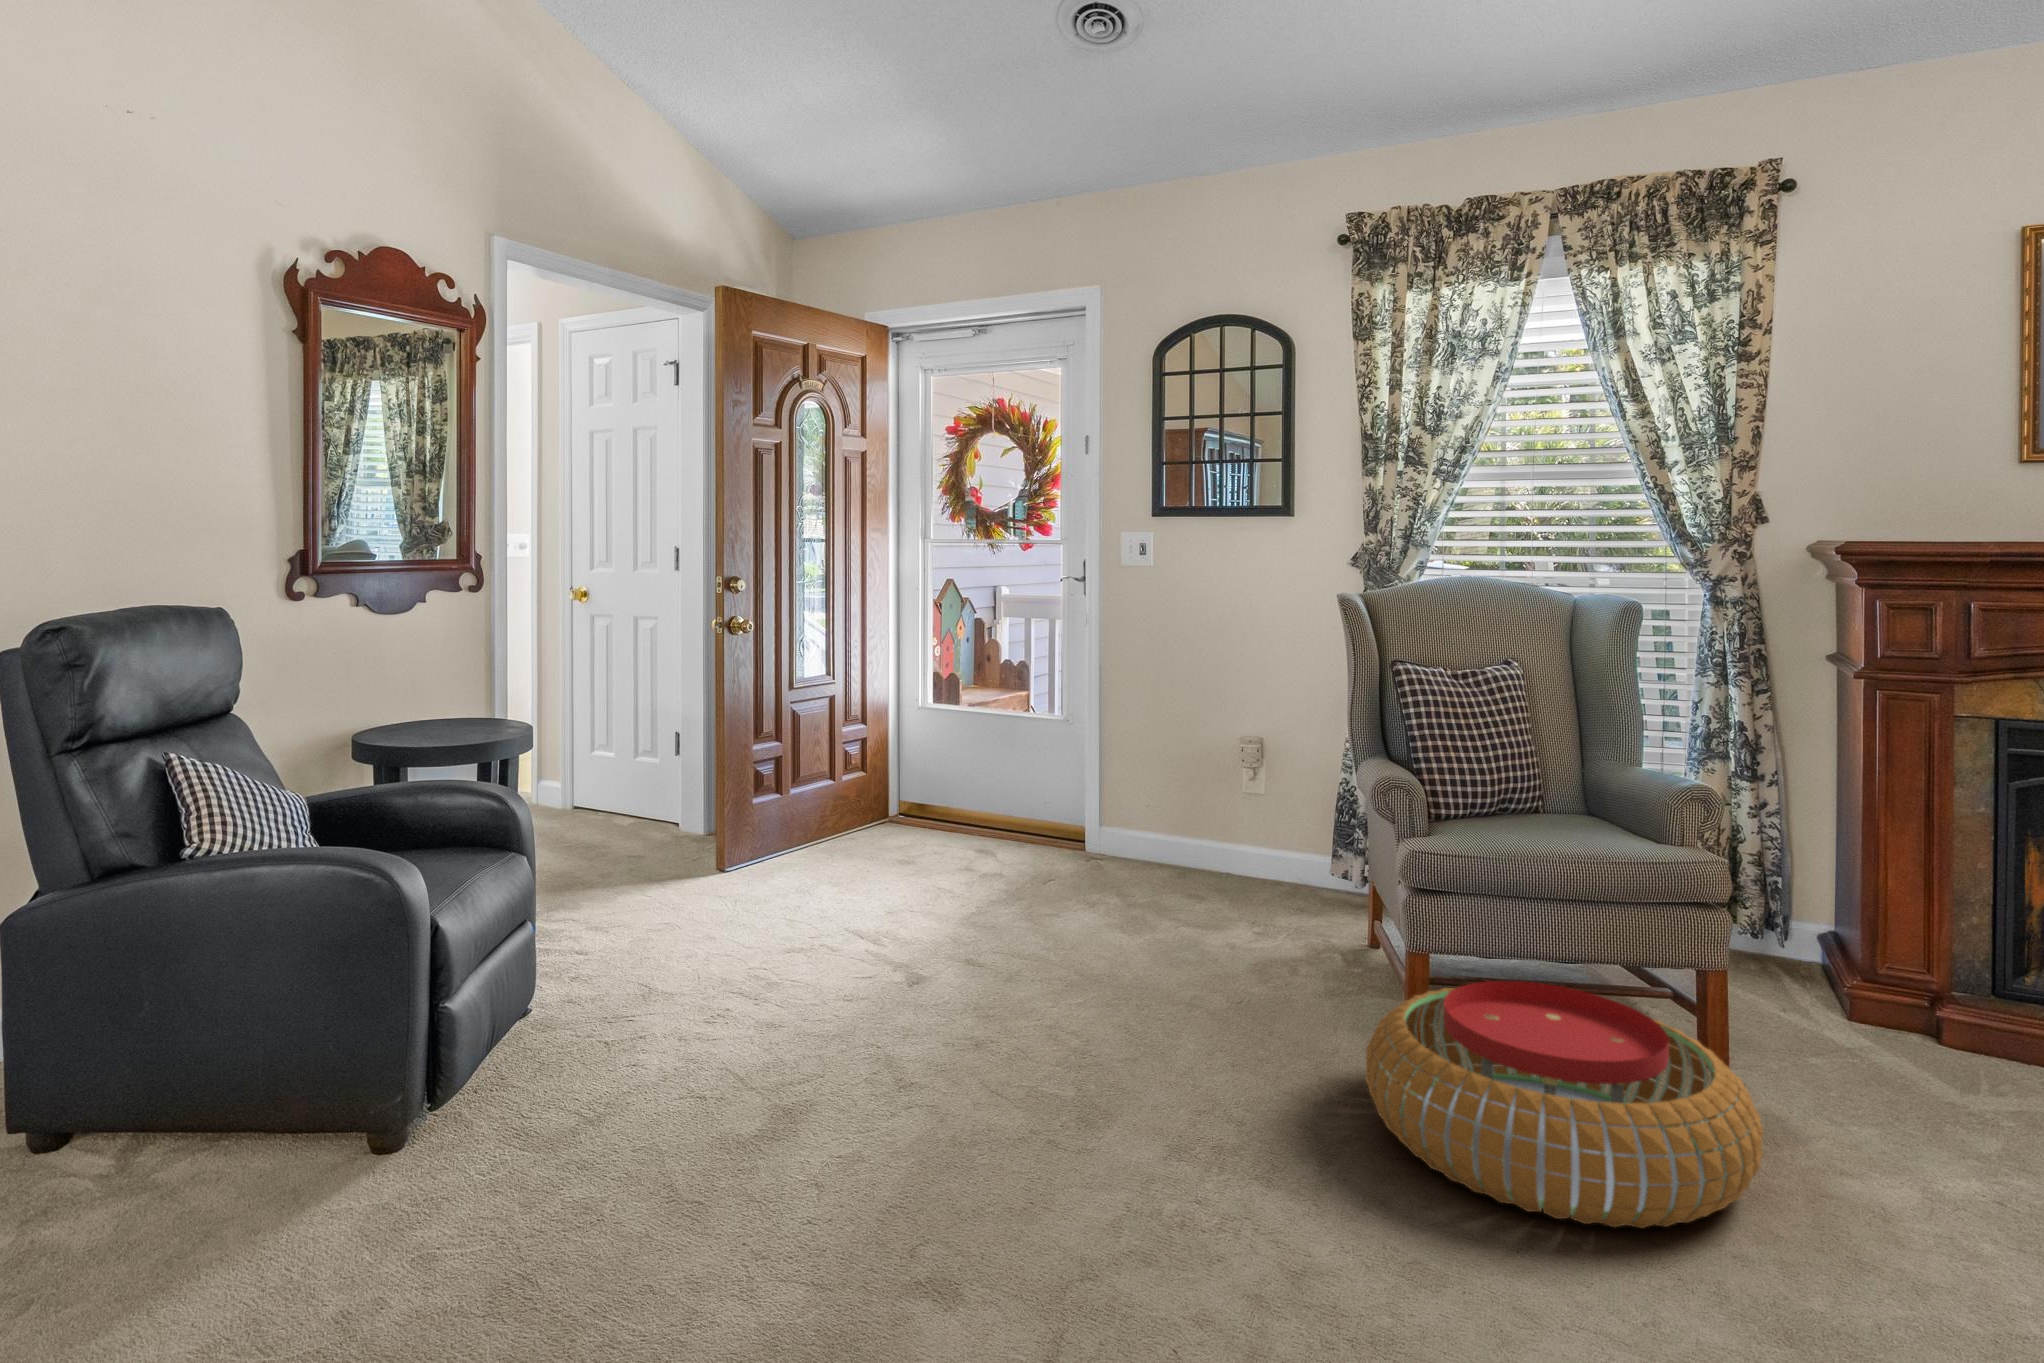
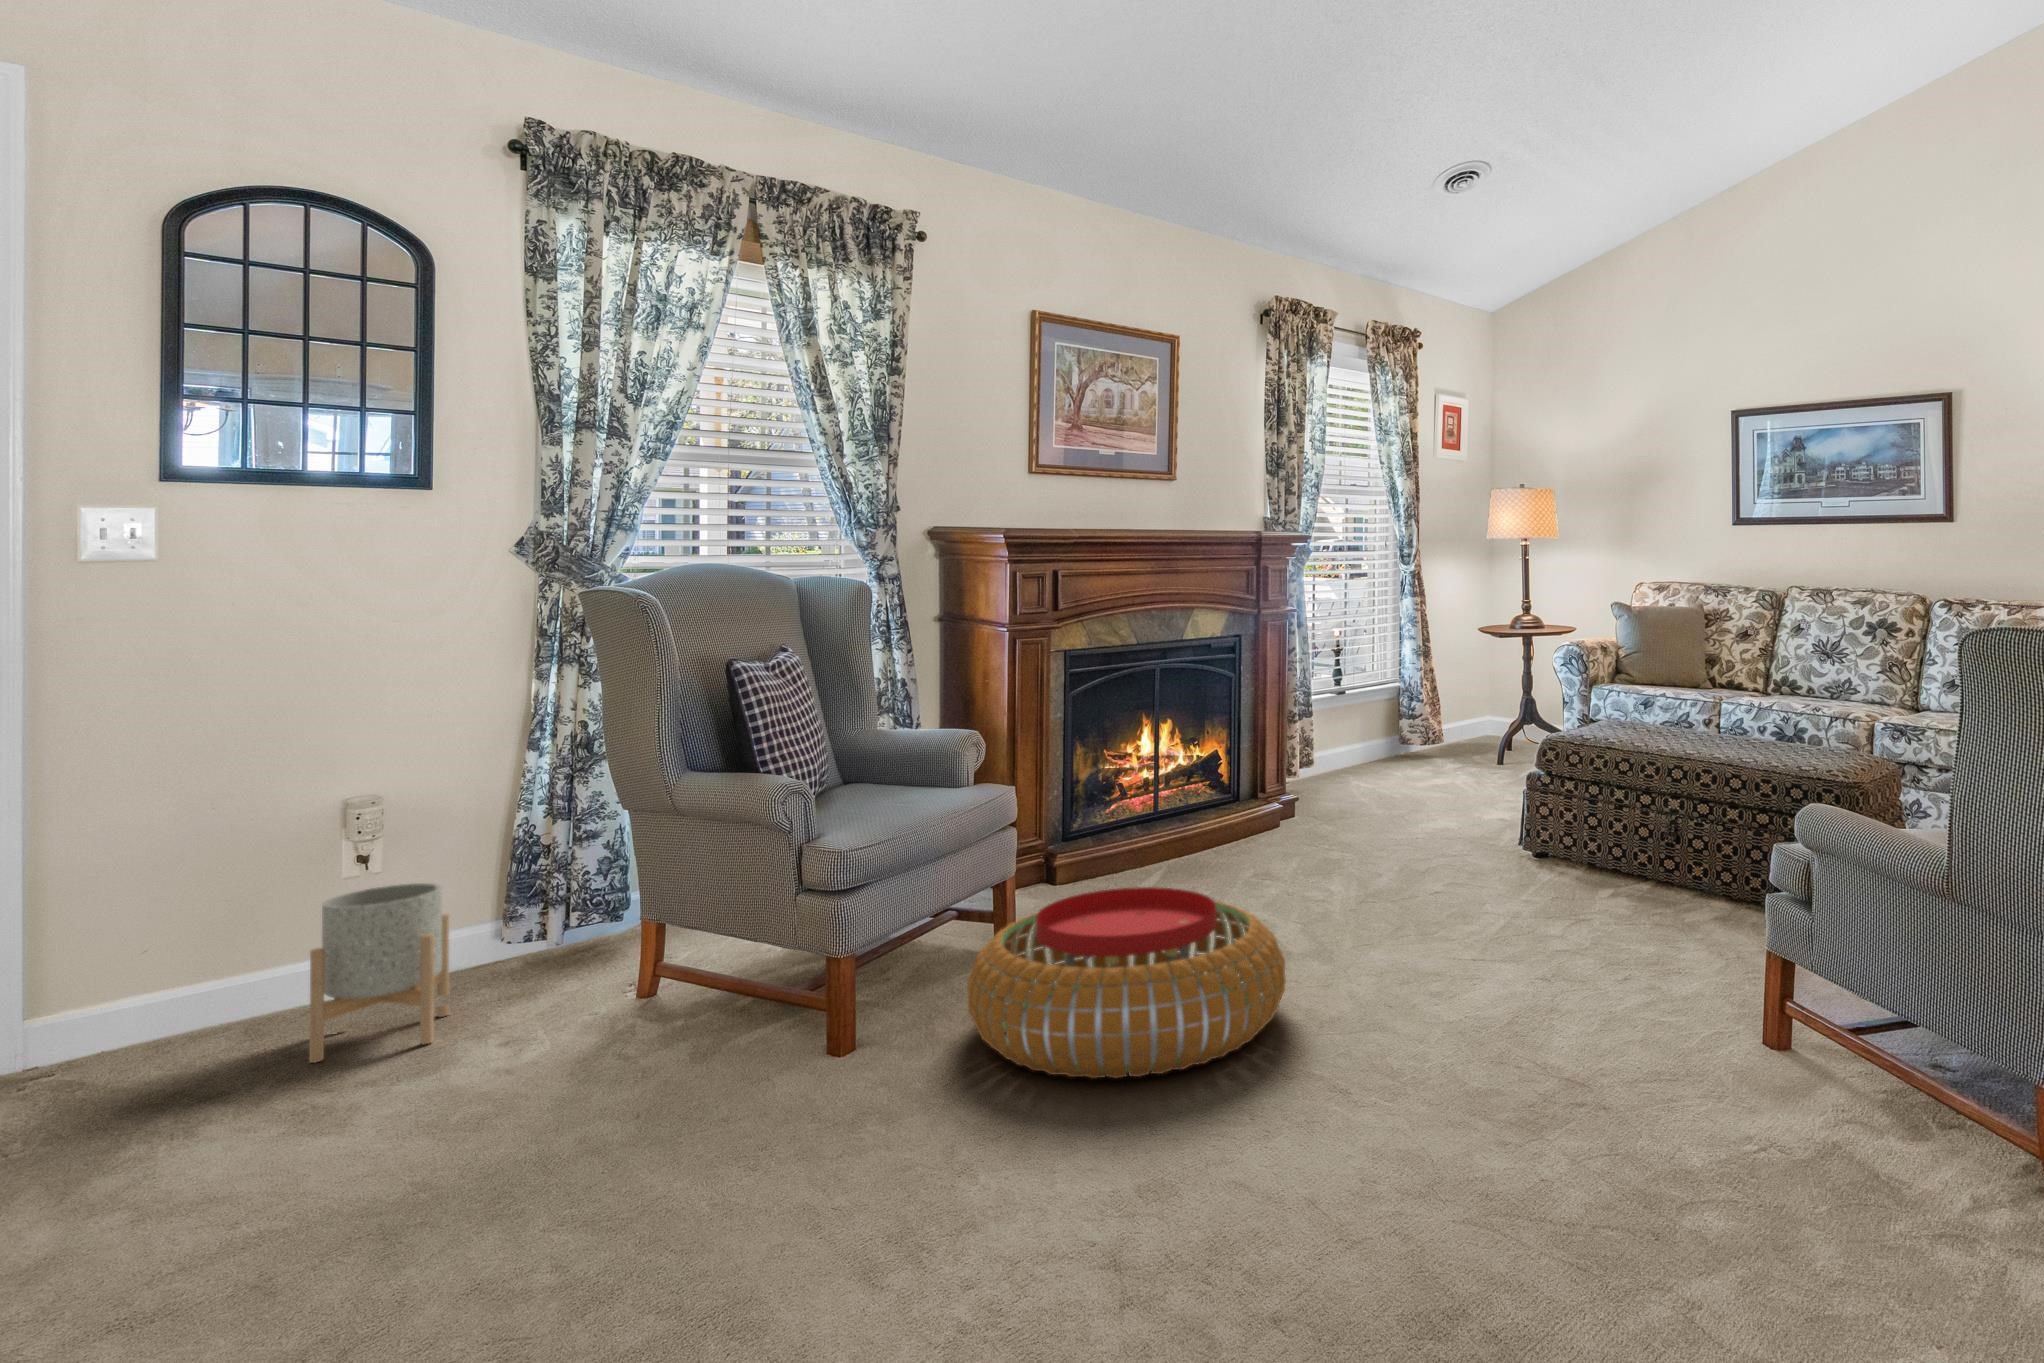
planter: none [1185,789,1278,903] -> present [309,883,449,1063]

